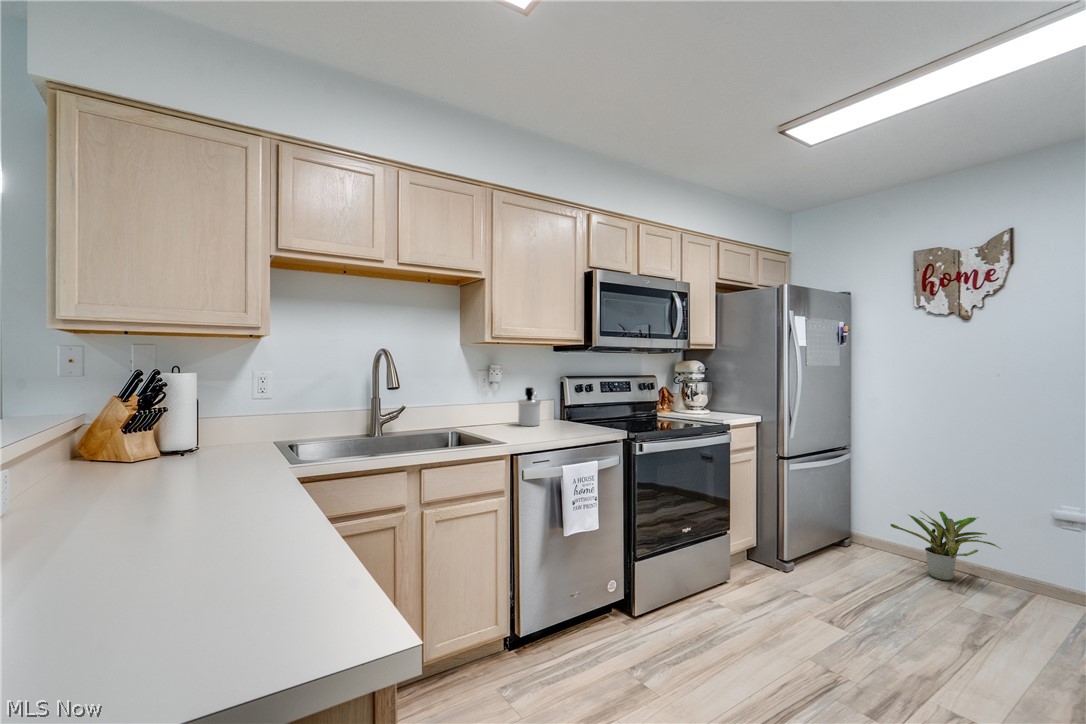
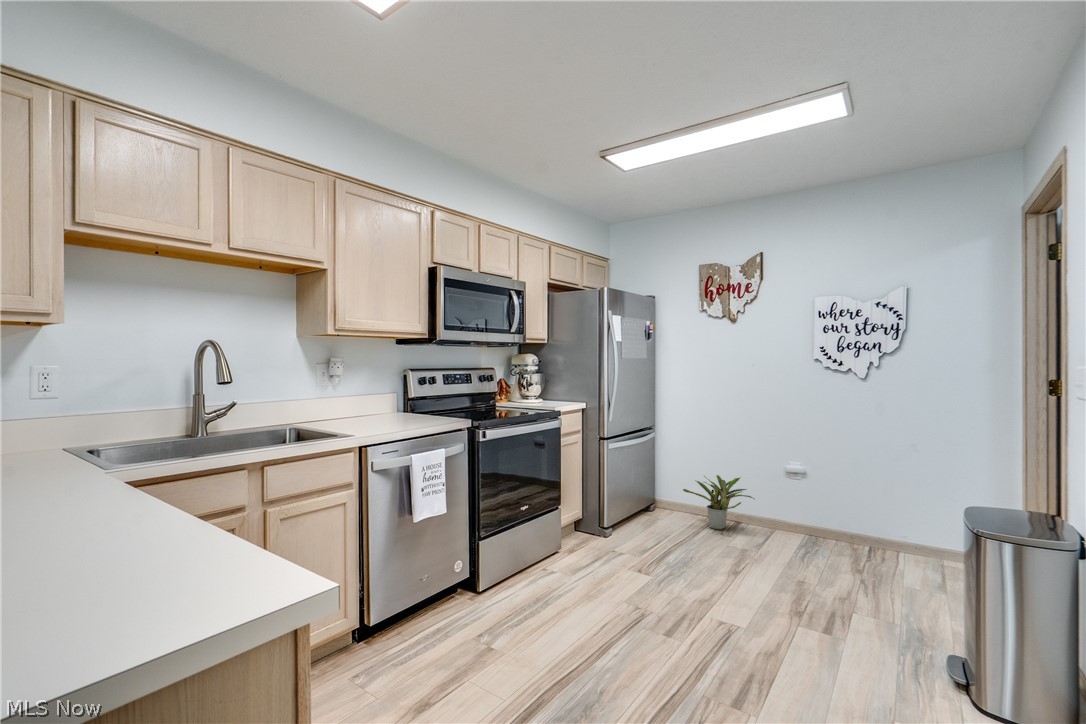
soap dispenser: present [518,387,541,426] -> none [359,381,383,420]

